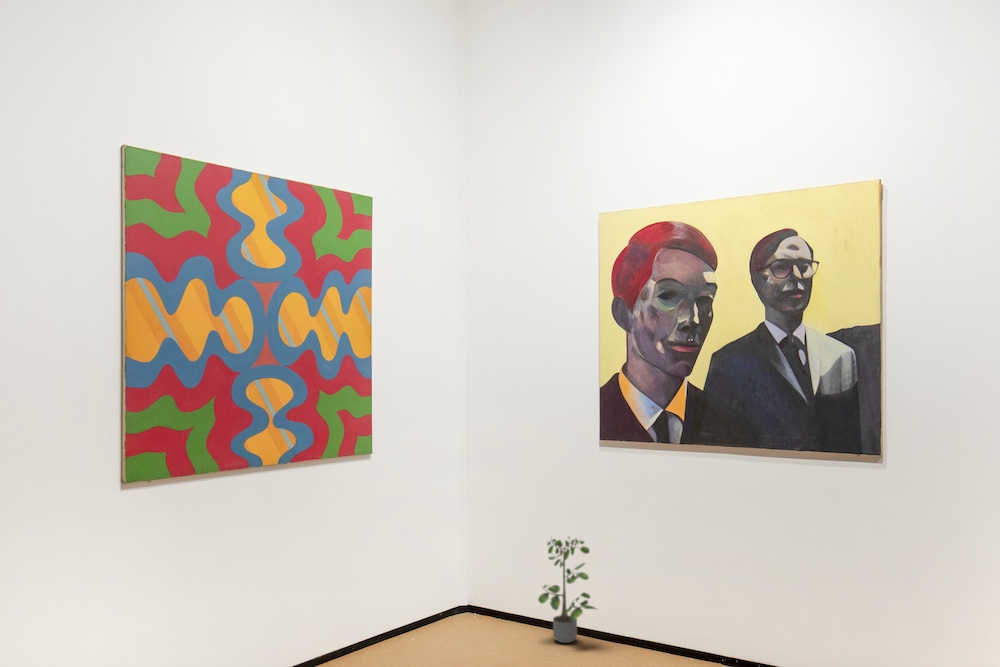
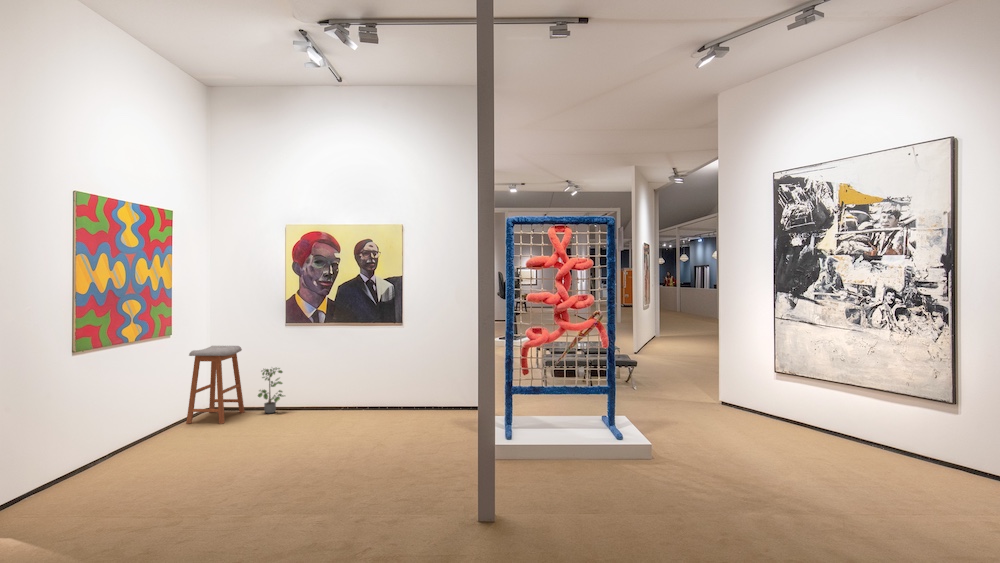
stool: none [399,478,520,655] -> present [186,346,244,424]

